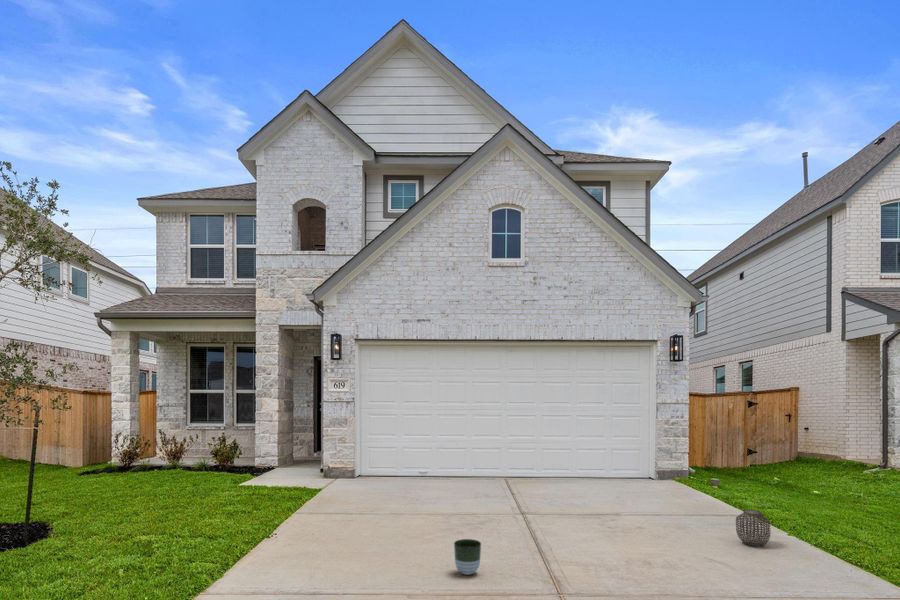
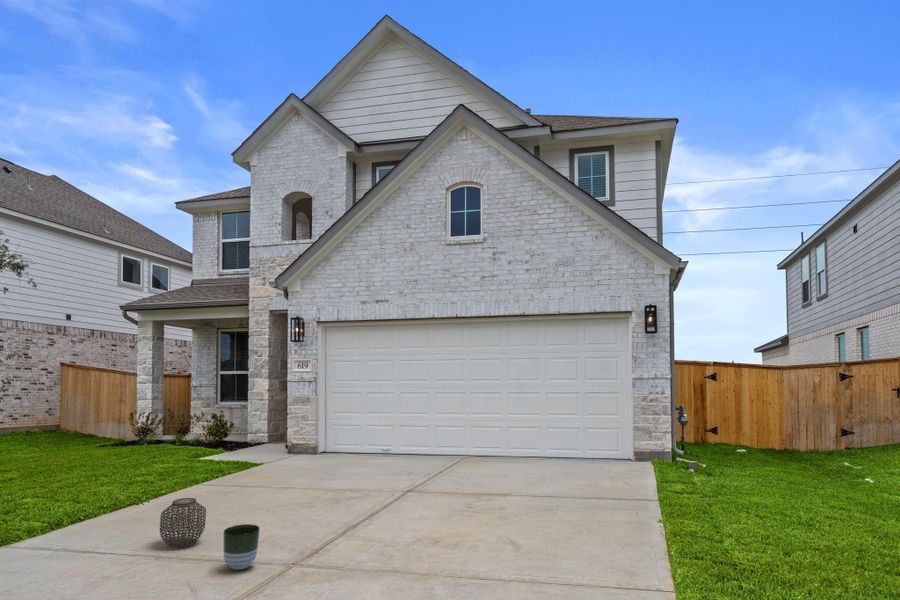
woven basket: present [736,510,771,547] -> present [160,498,206,548]

